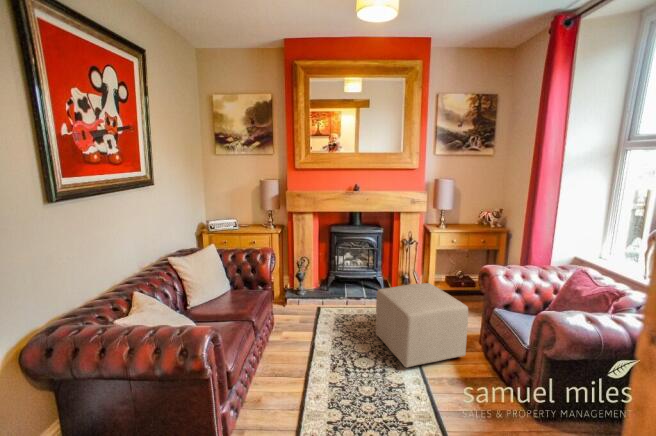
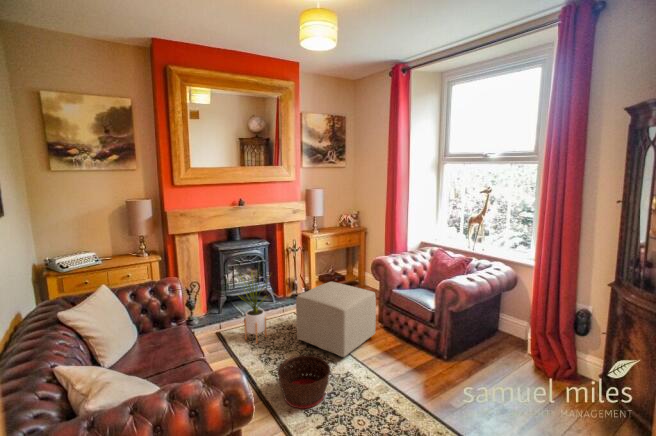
house plant: none [324,252,363,326] -> present [241,277,267,343]
basket: none [316,347,370,401] -> present [278,355,330,409]

